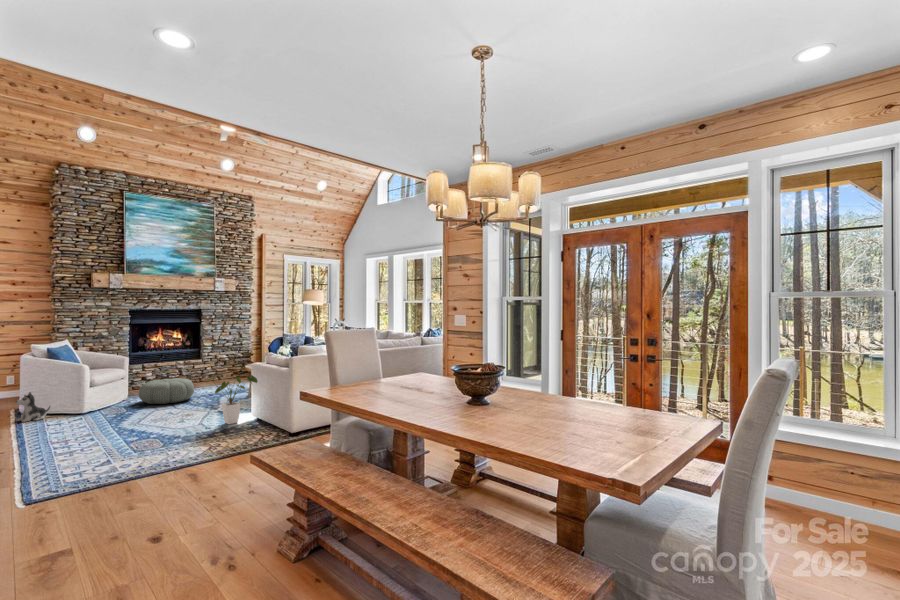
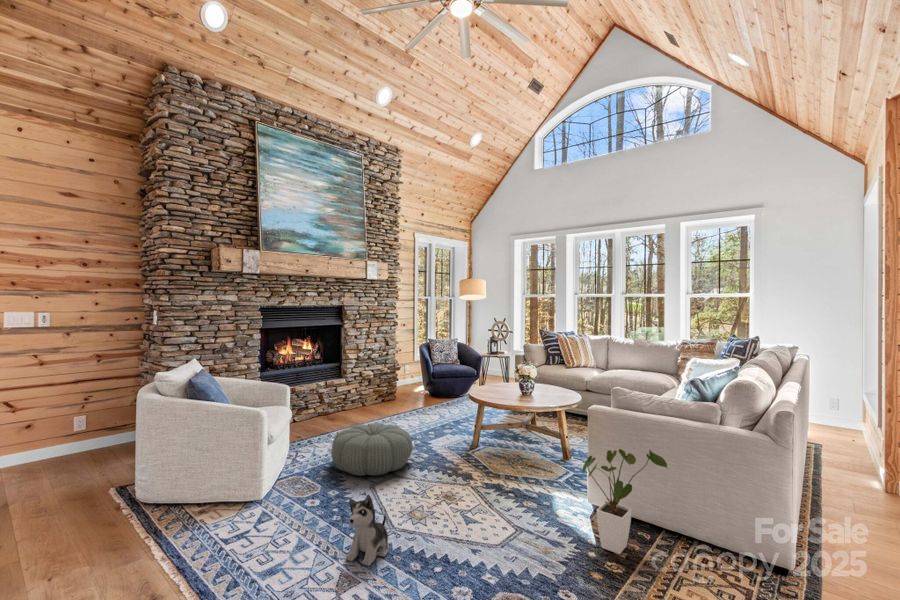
plush toy: present [16,392,50,422] -> present [346,495,389,566]

